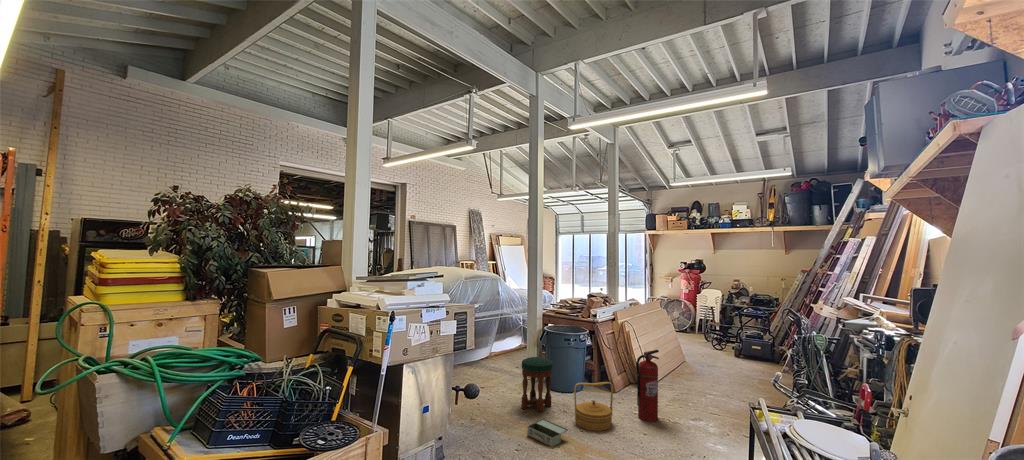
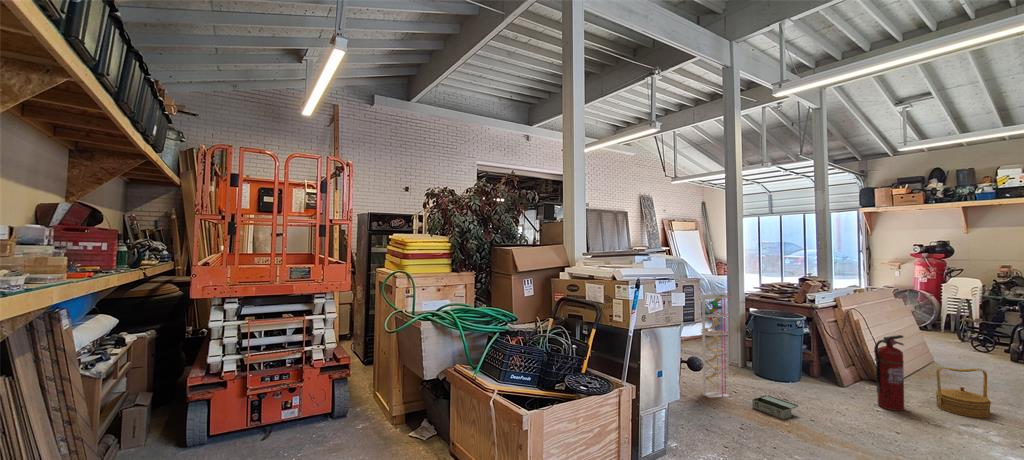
shelving unit: none [483,315,513,427] -> present [701,295,730,398]
stool: present [521,357,553,412] -> none [734,338,770,391]
basket: present [574,382,613,431] -> present [935,367,991,418]

